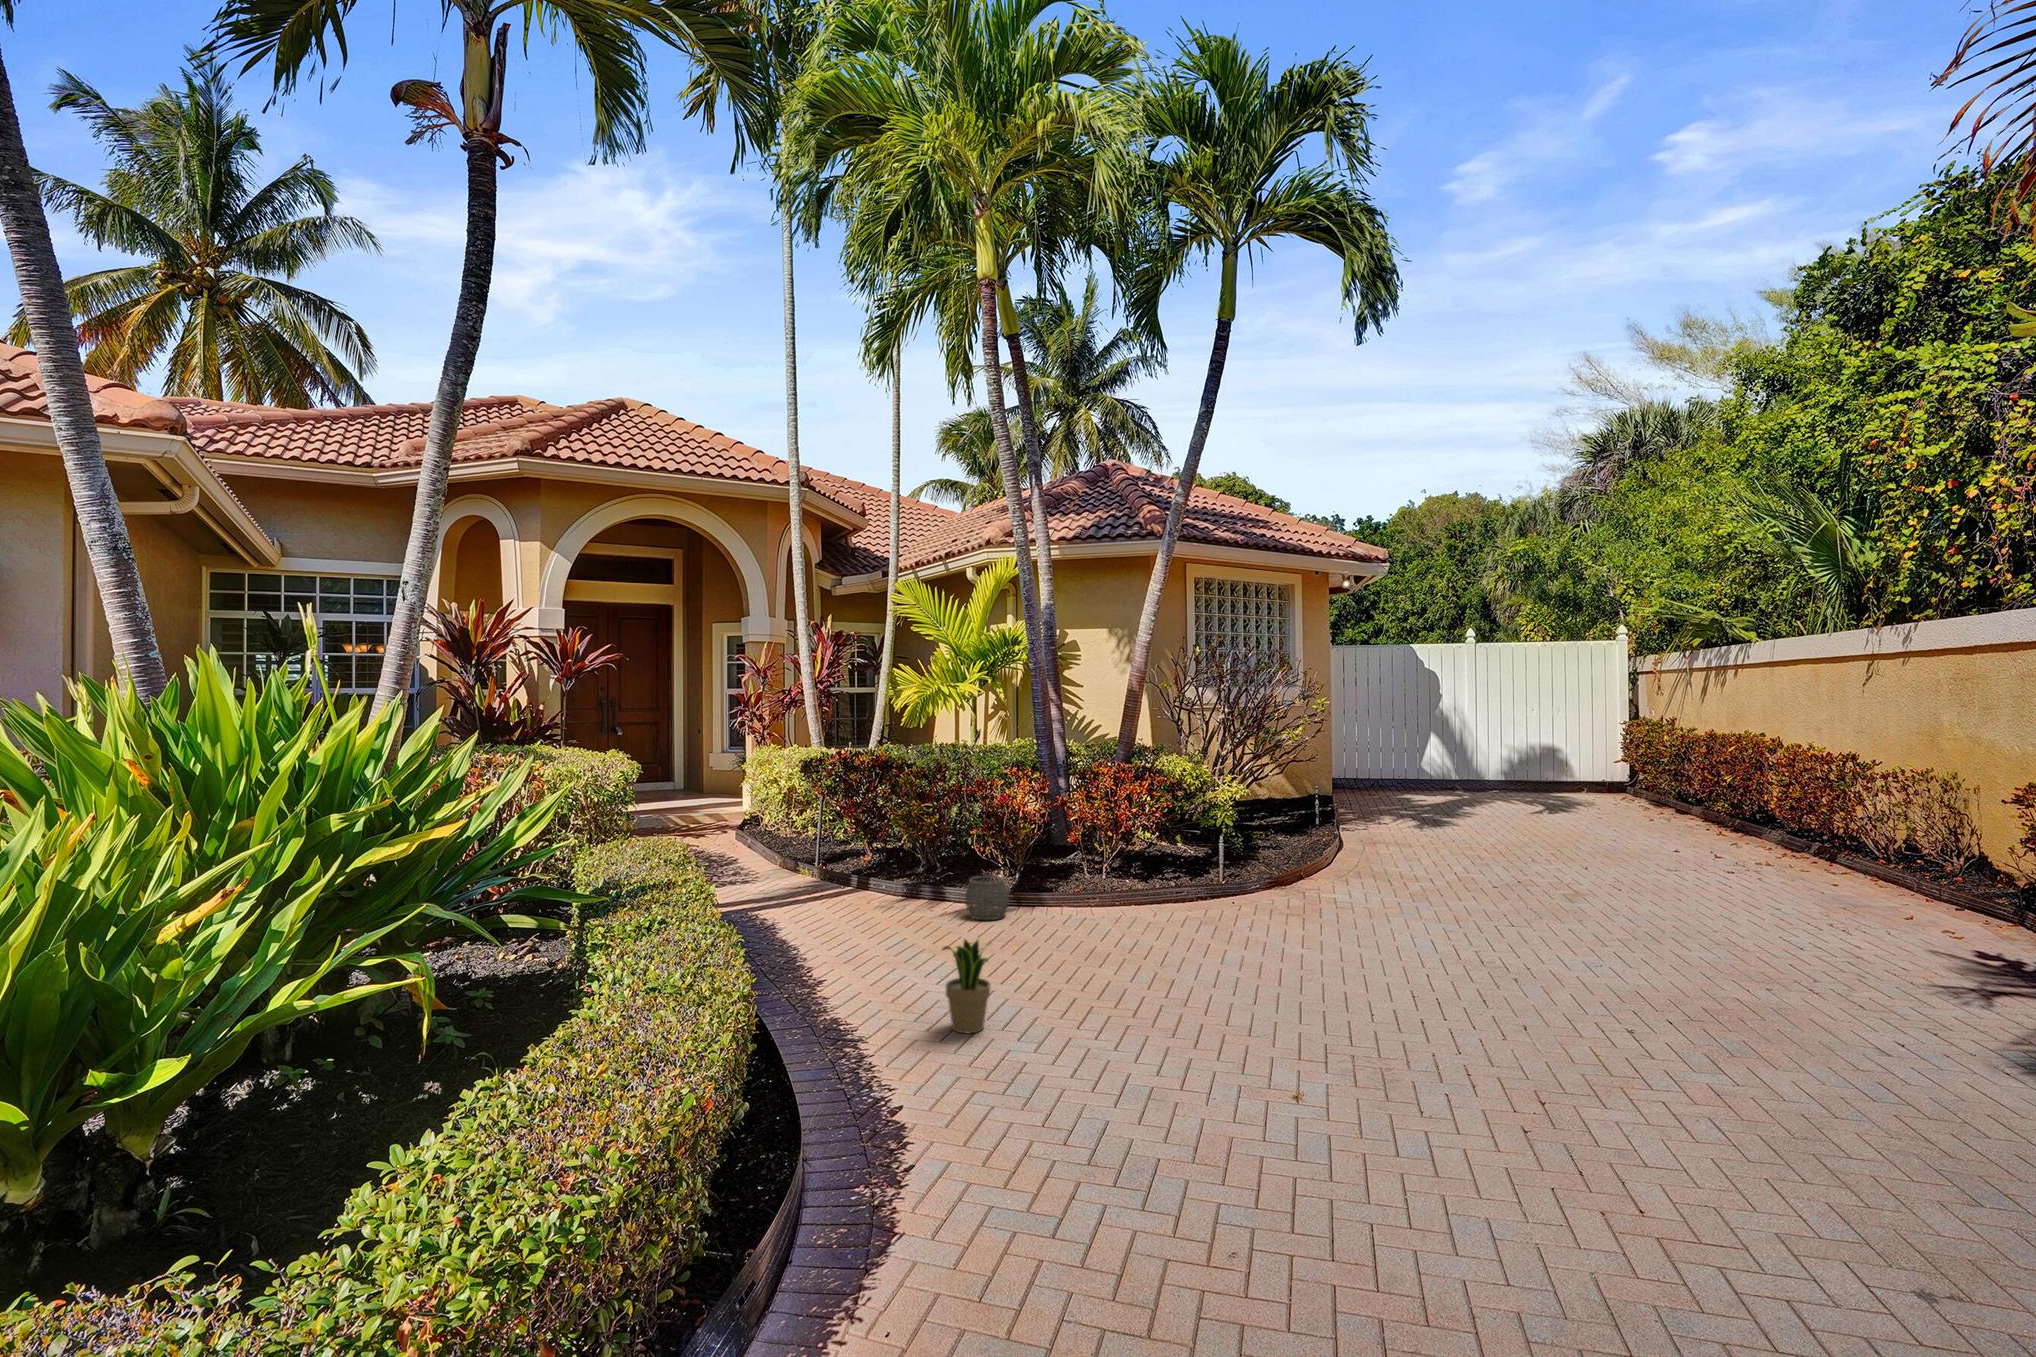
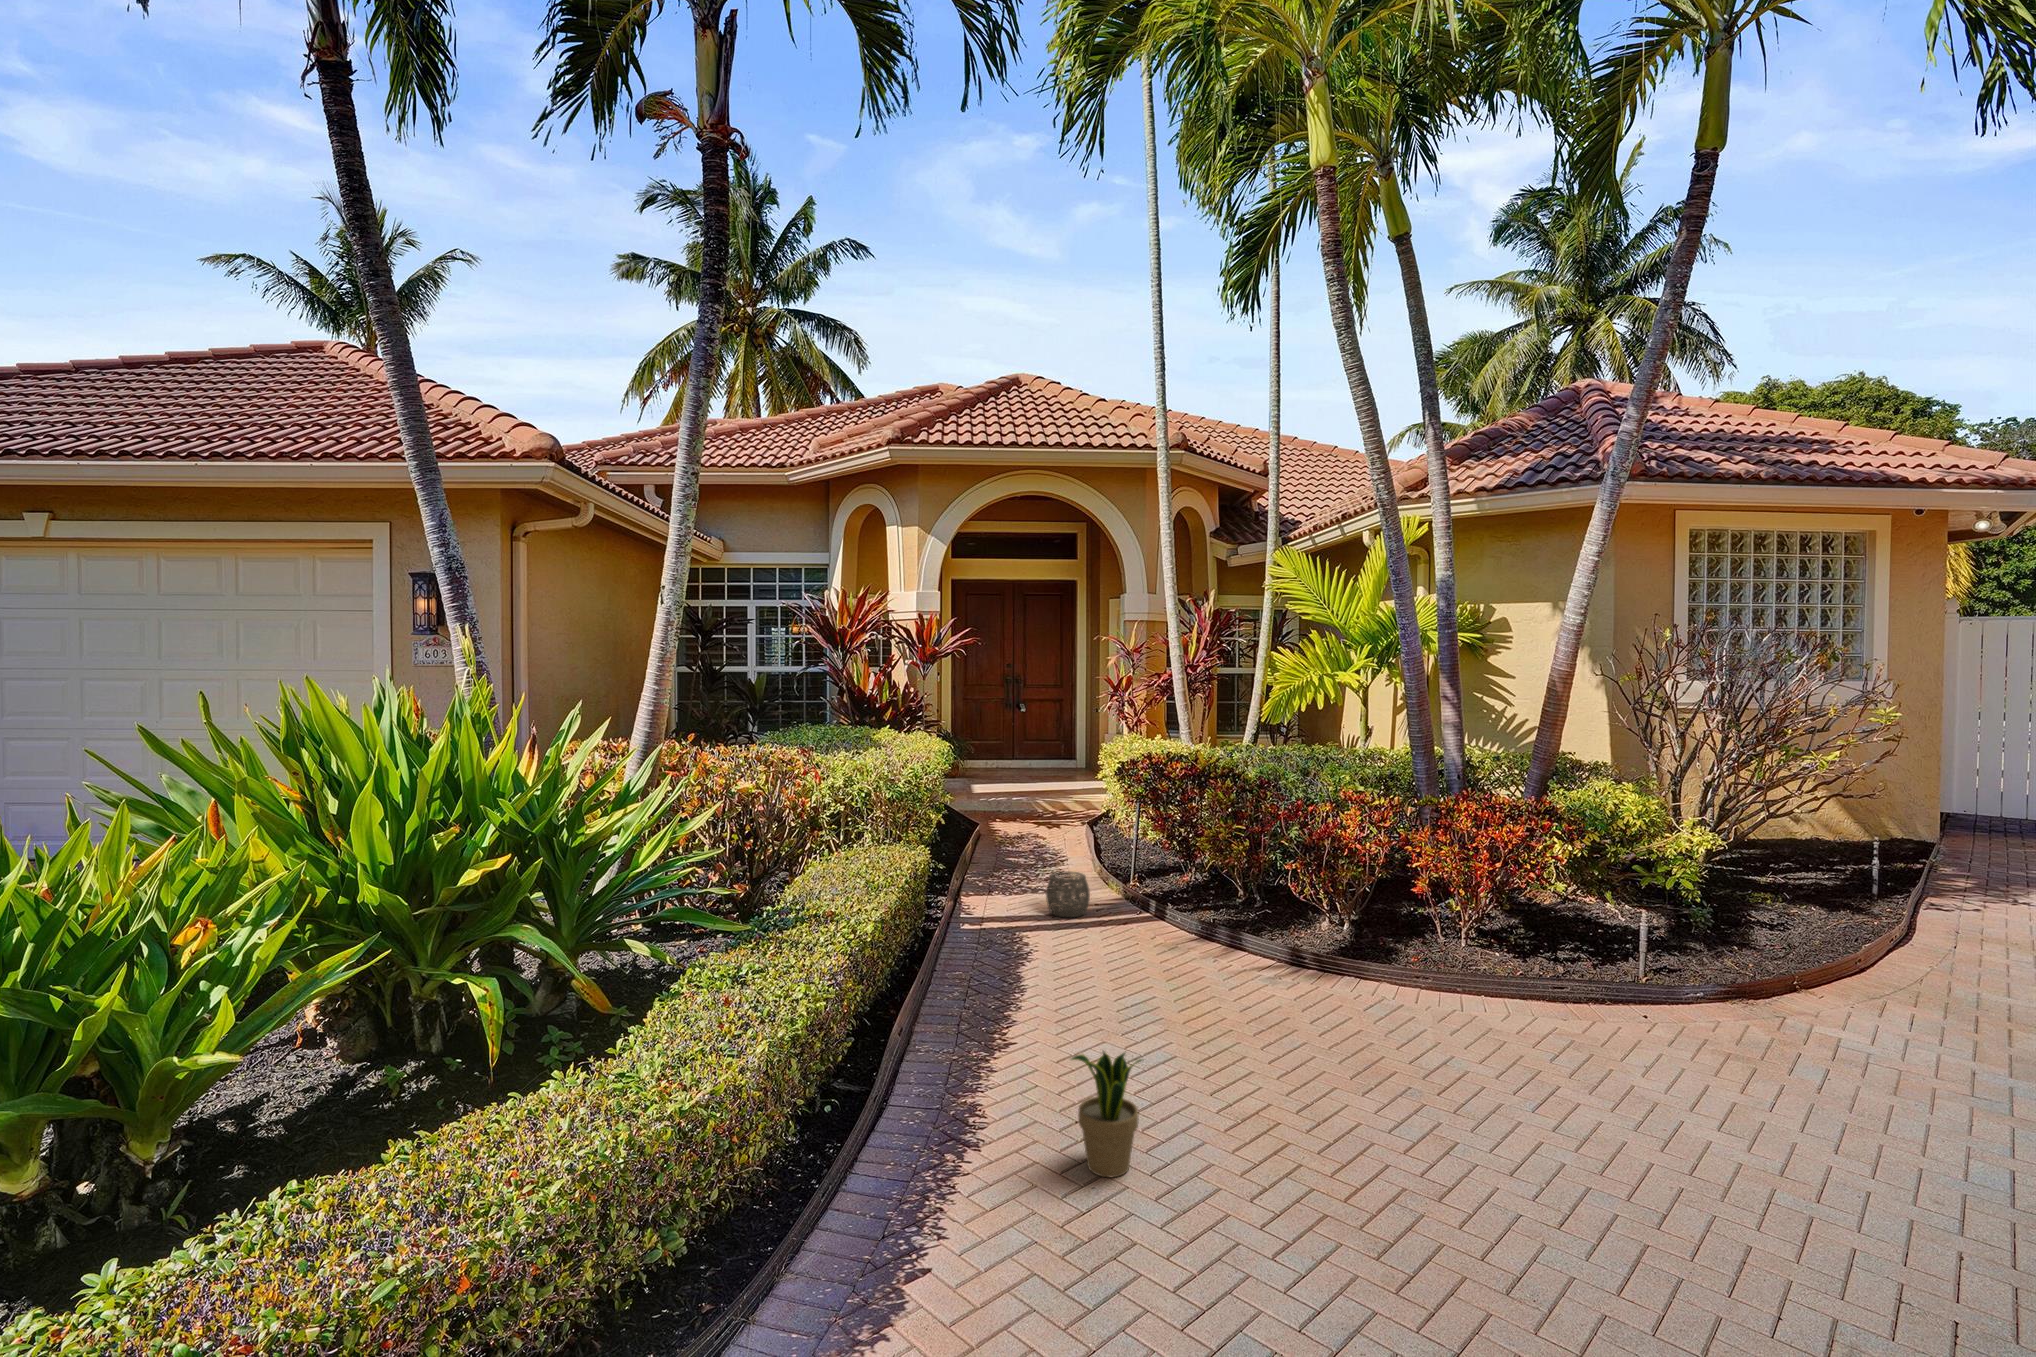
woven basket: present [965,876,1009,920] -> present [1046,871,1090,917]

